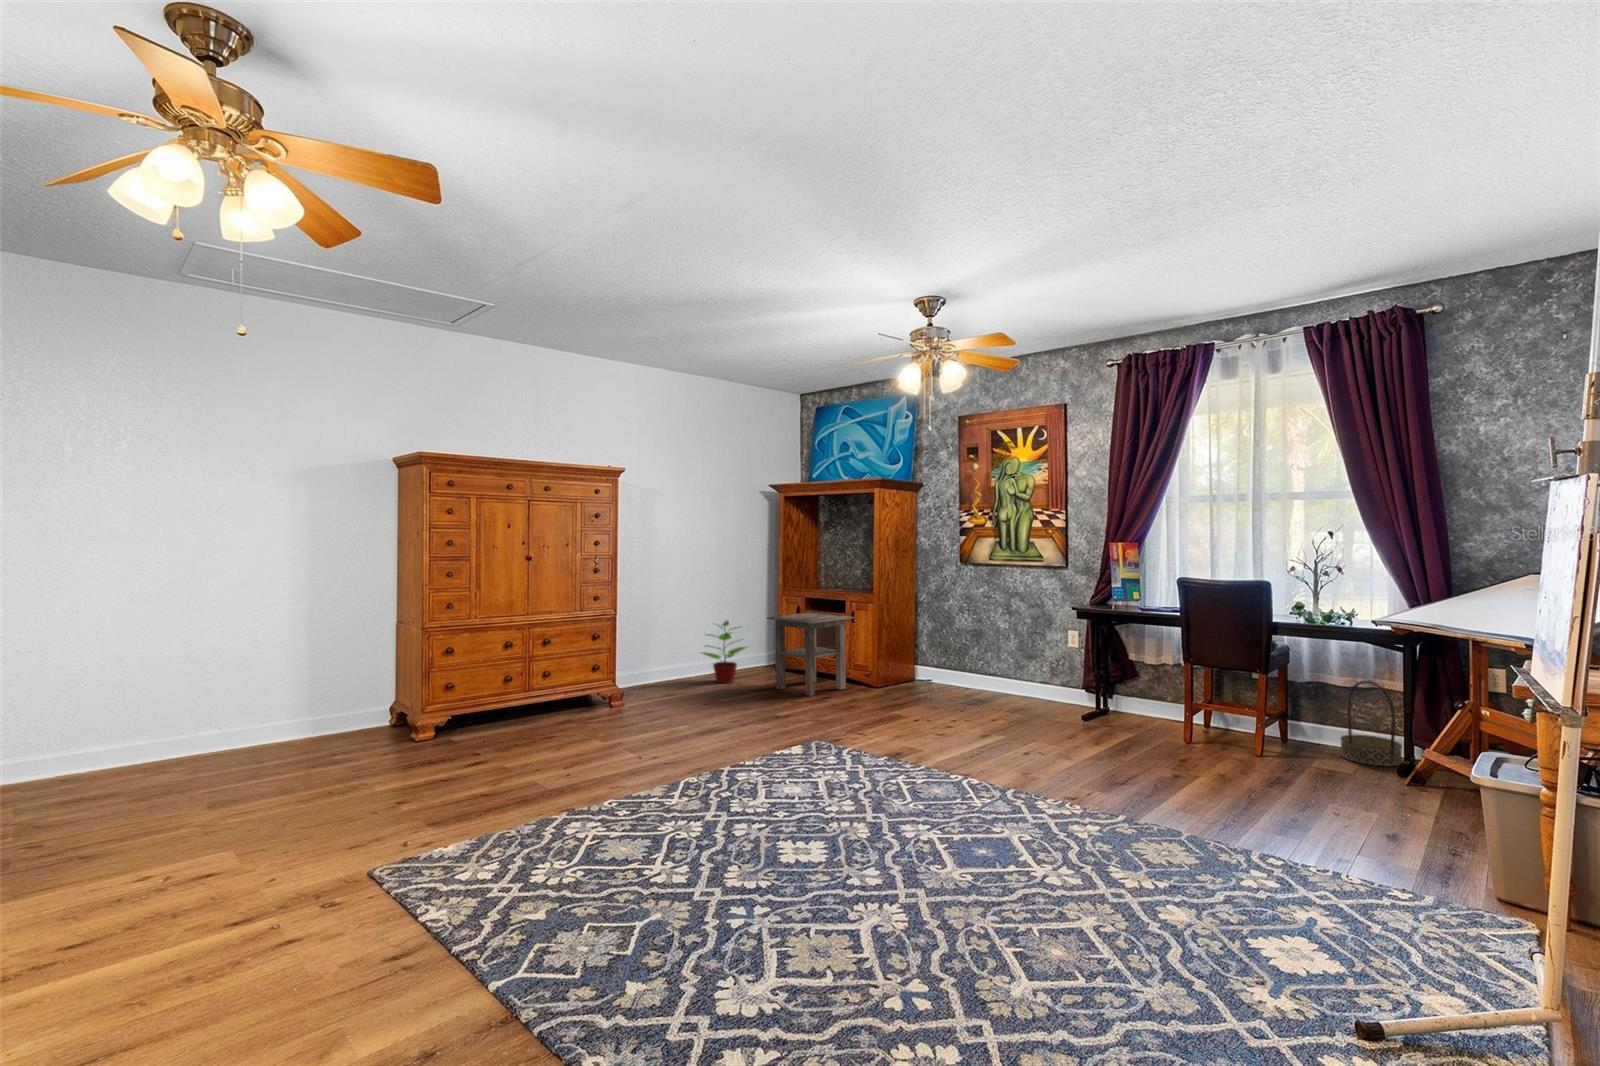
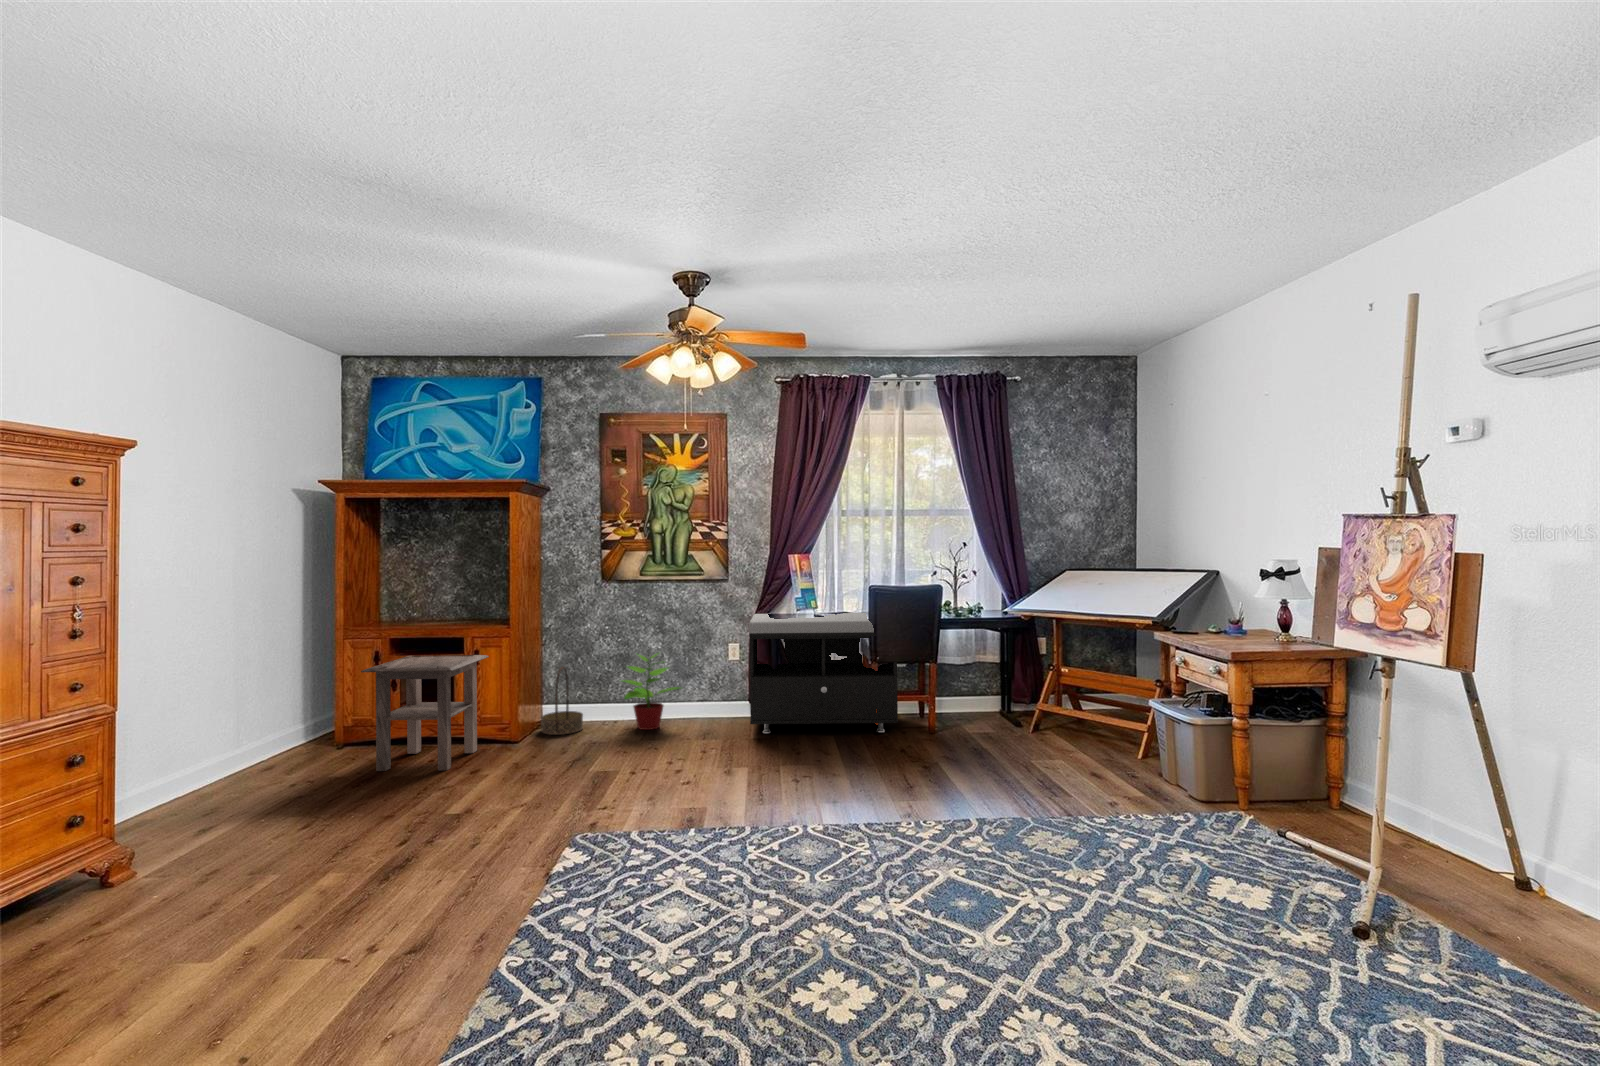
storage bench: none [1049,602,1237,743] -> present [749,613,898,734]
potted plant: present [703,621,746,683] -> present [622,654,680,730]
basket: present [1341,681,1402,766] -> present [541,667,583,735]

